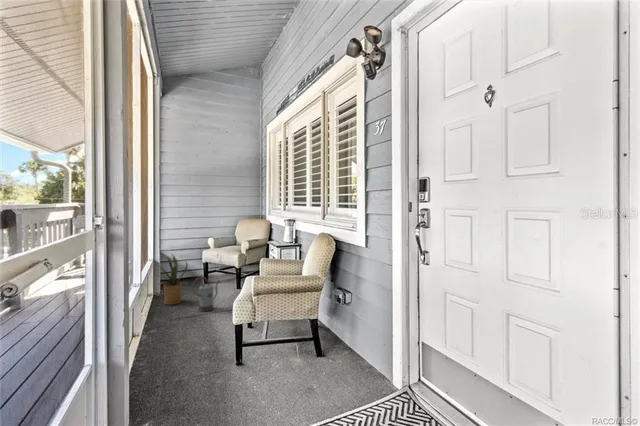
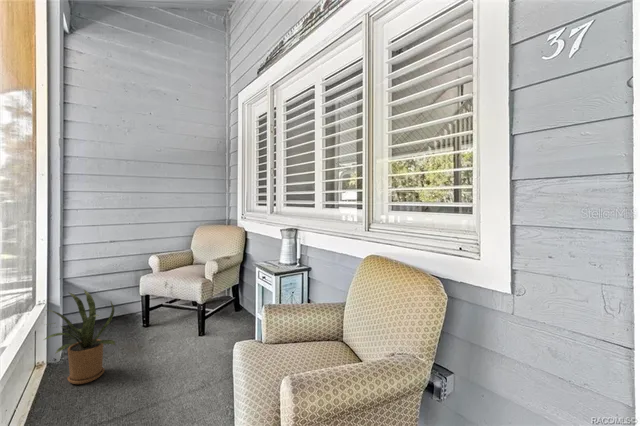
watering can: present [192,277,219,312] -> none [124,334,176,398]

